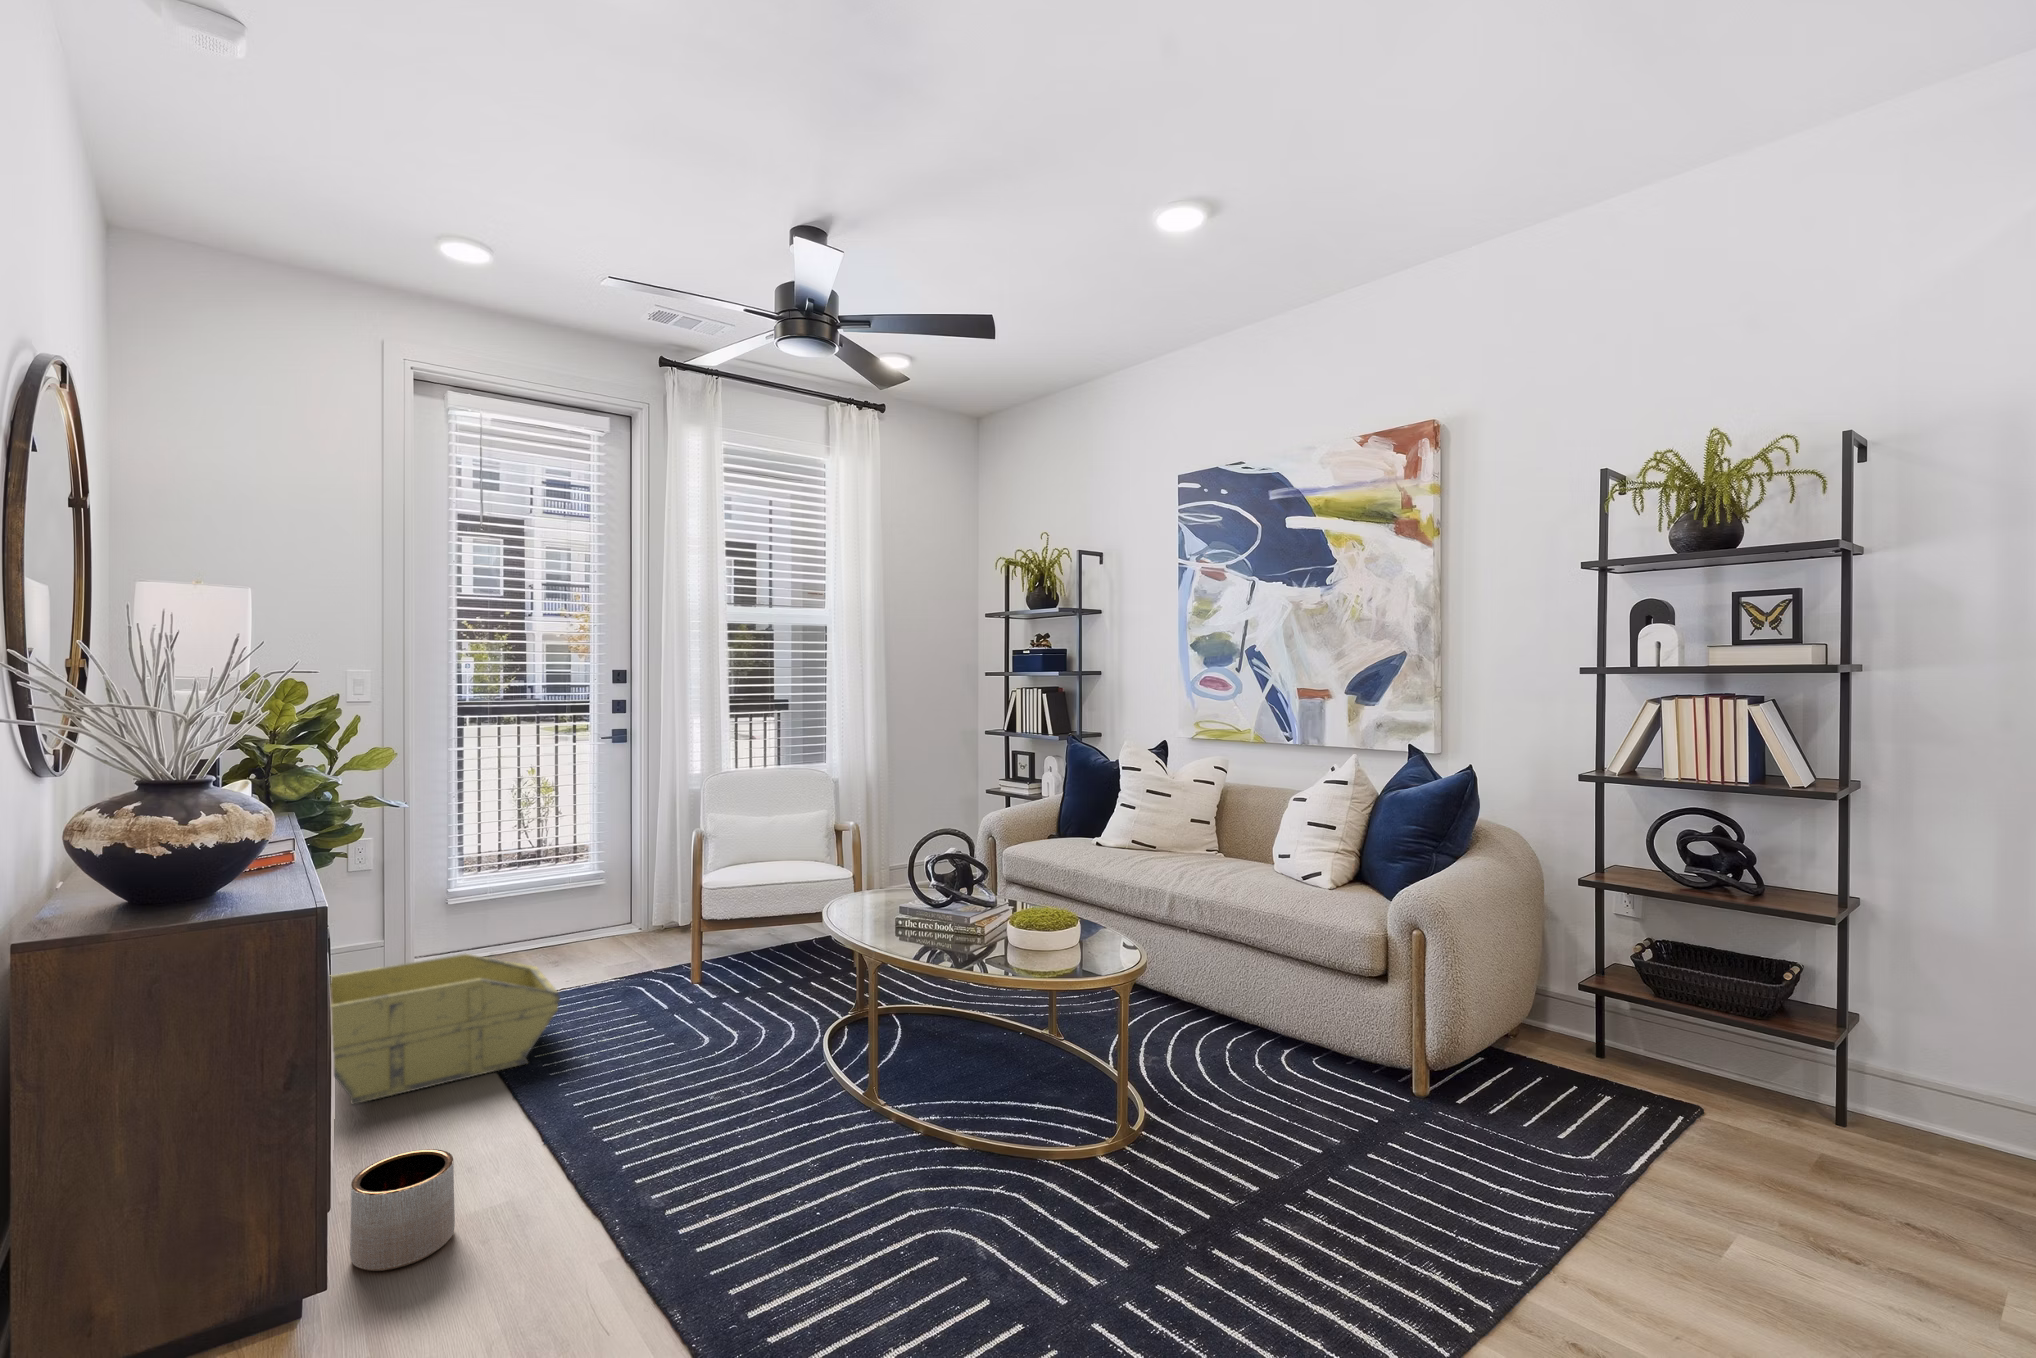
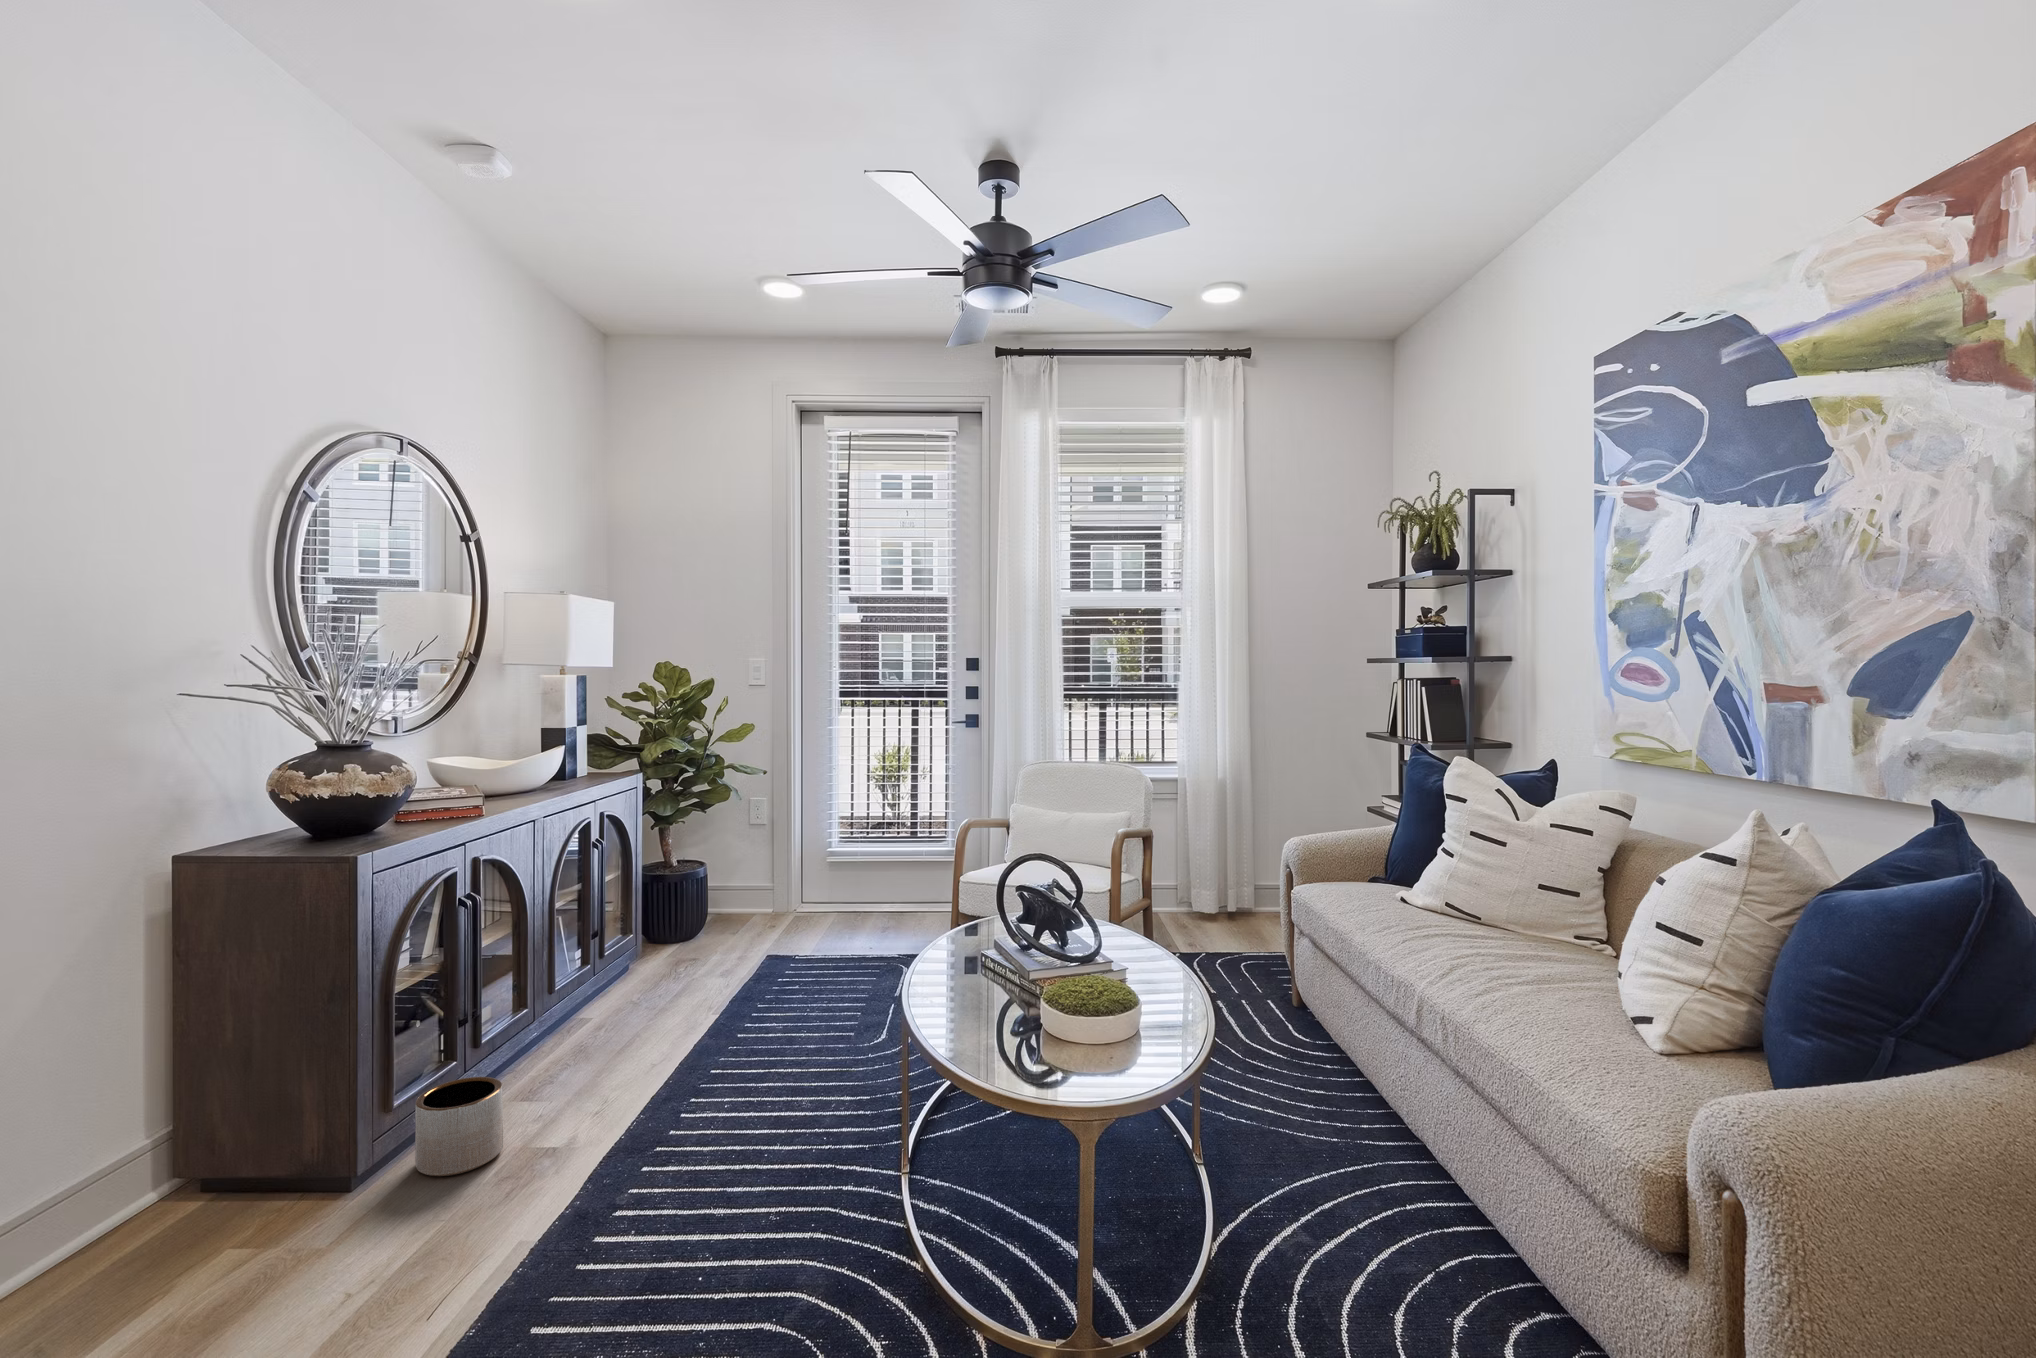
storage bin: present [330,954,560,1105] -> none [578,910,788,1021]

